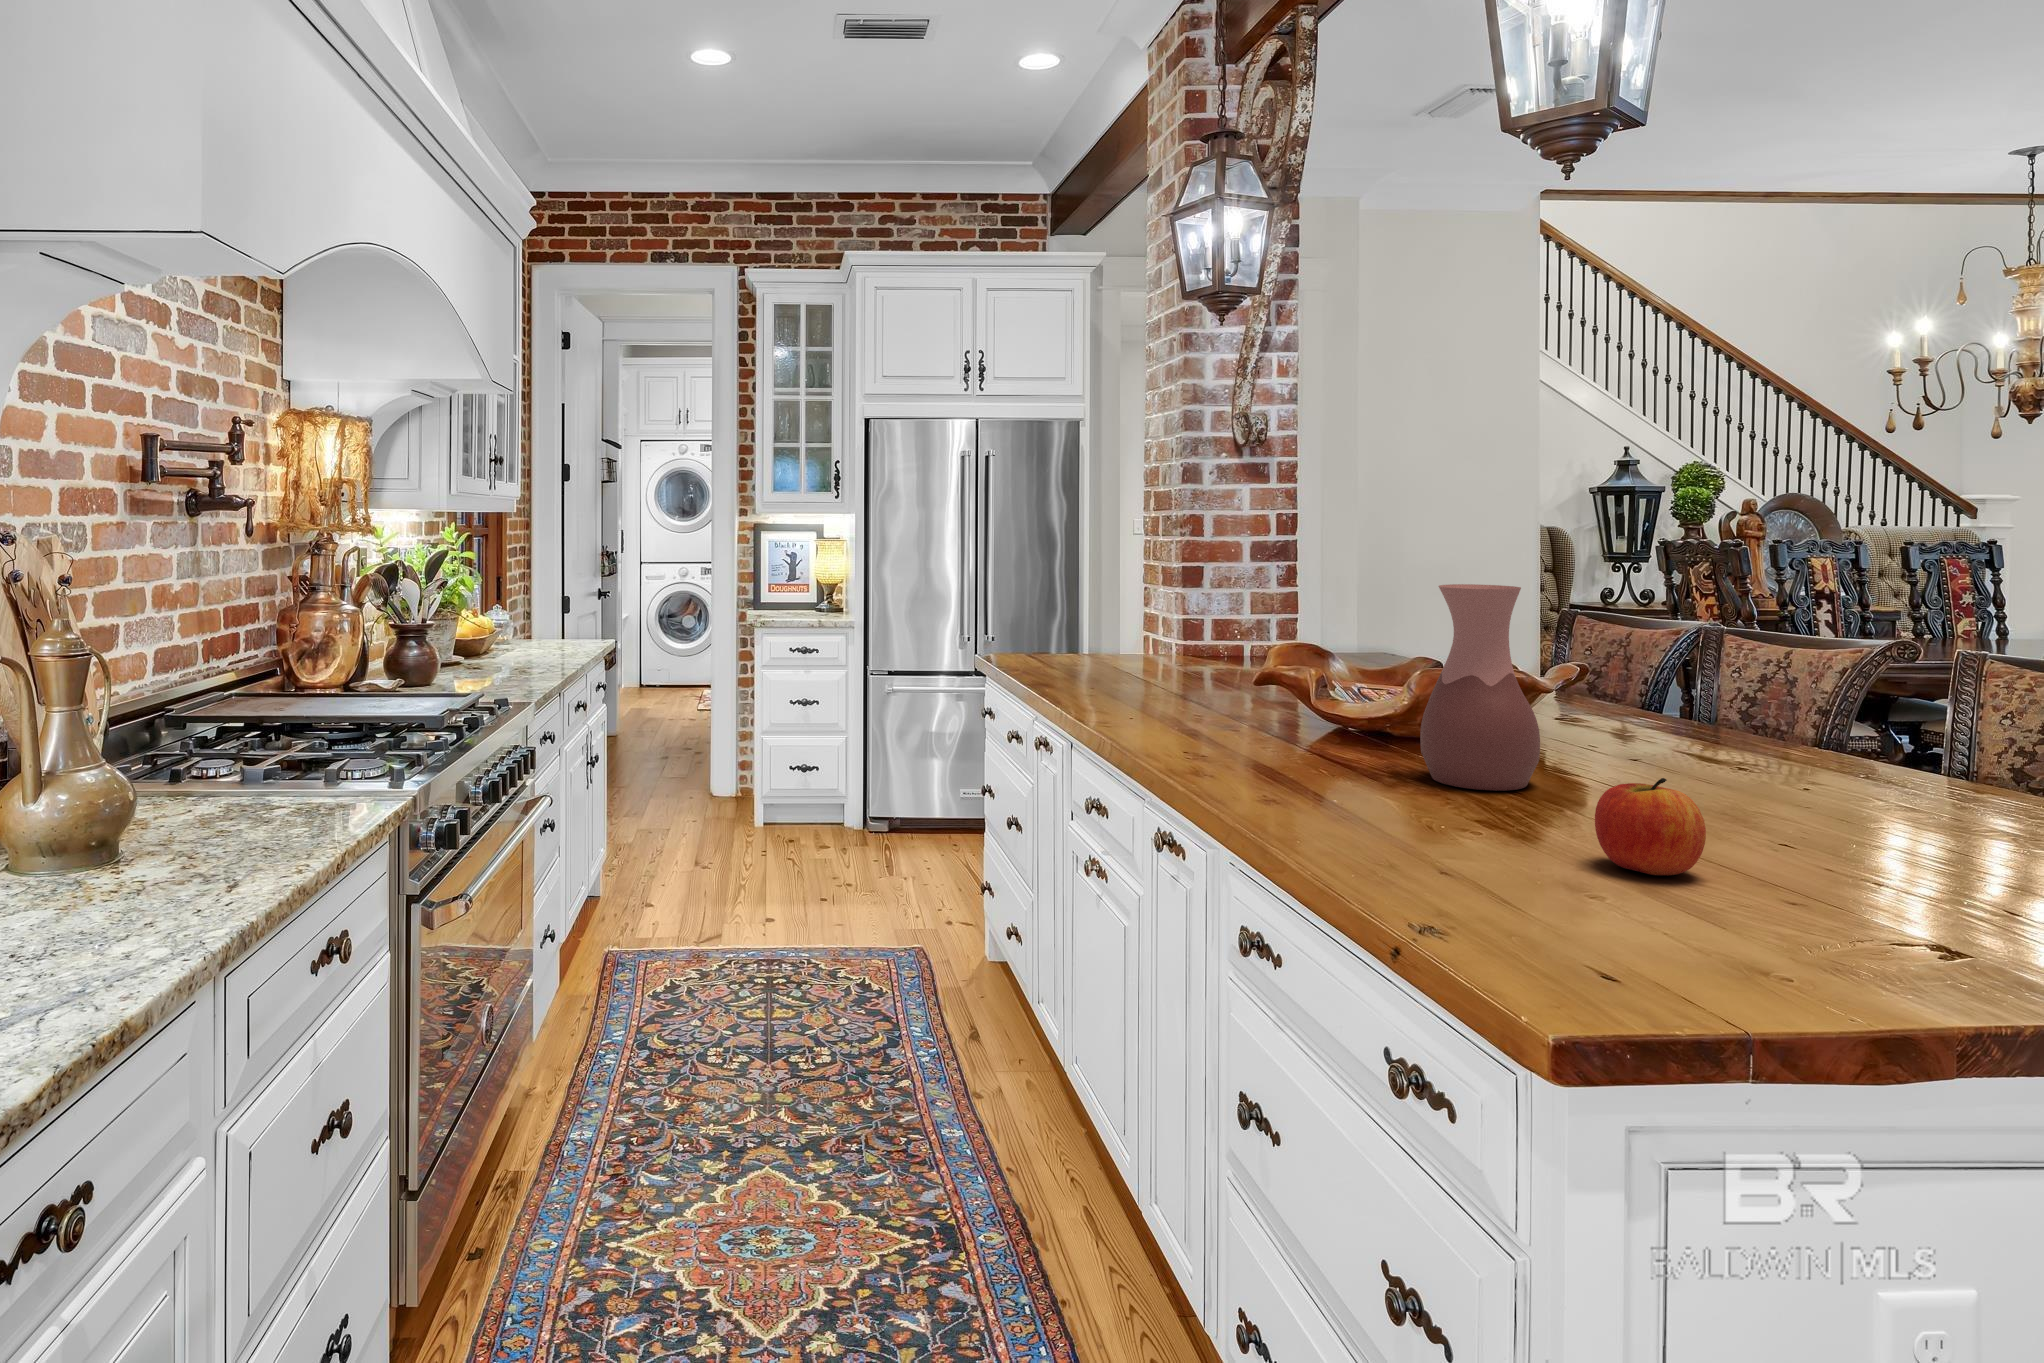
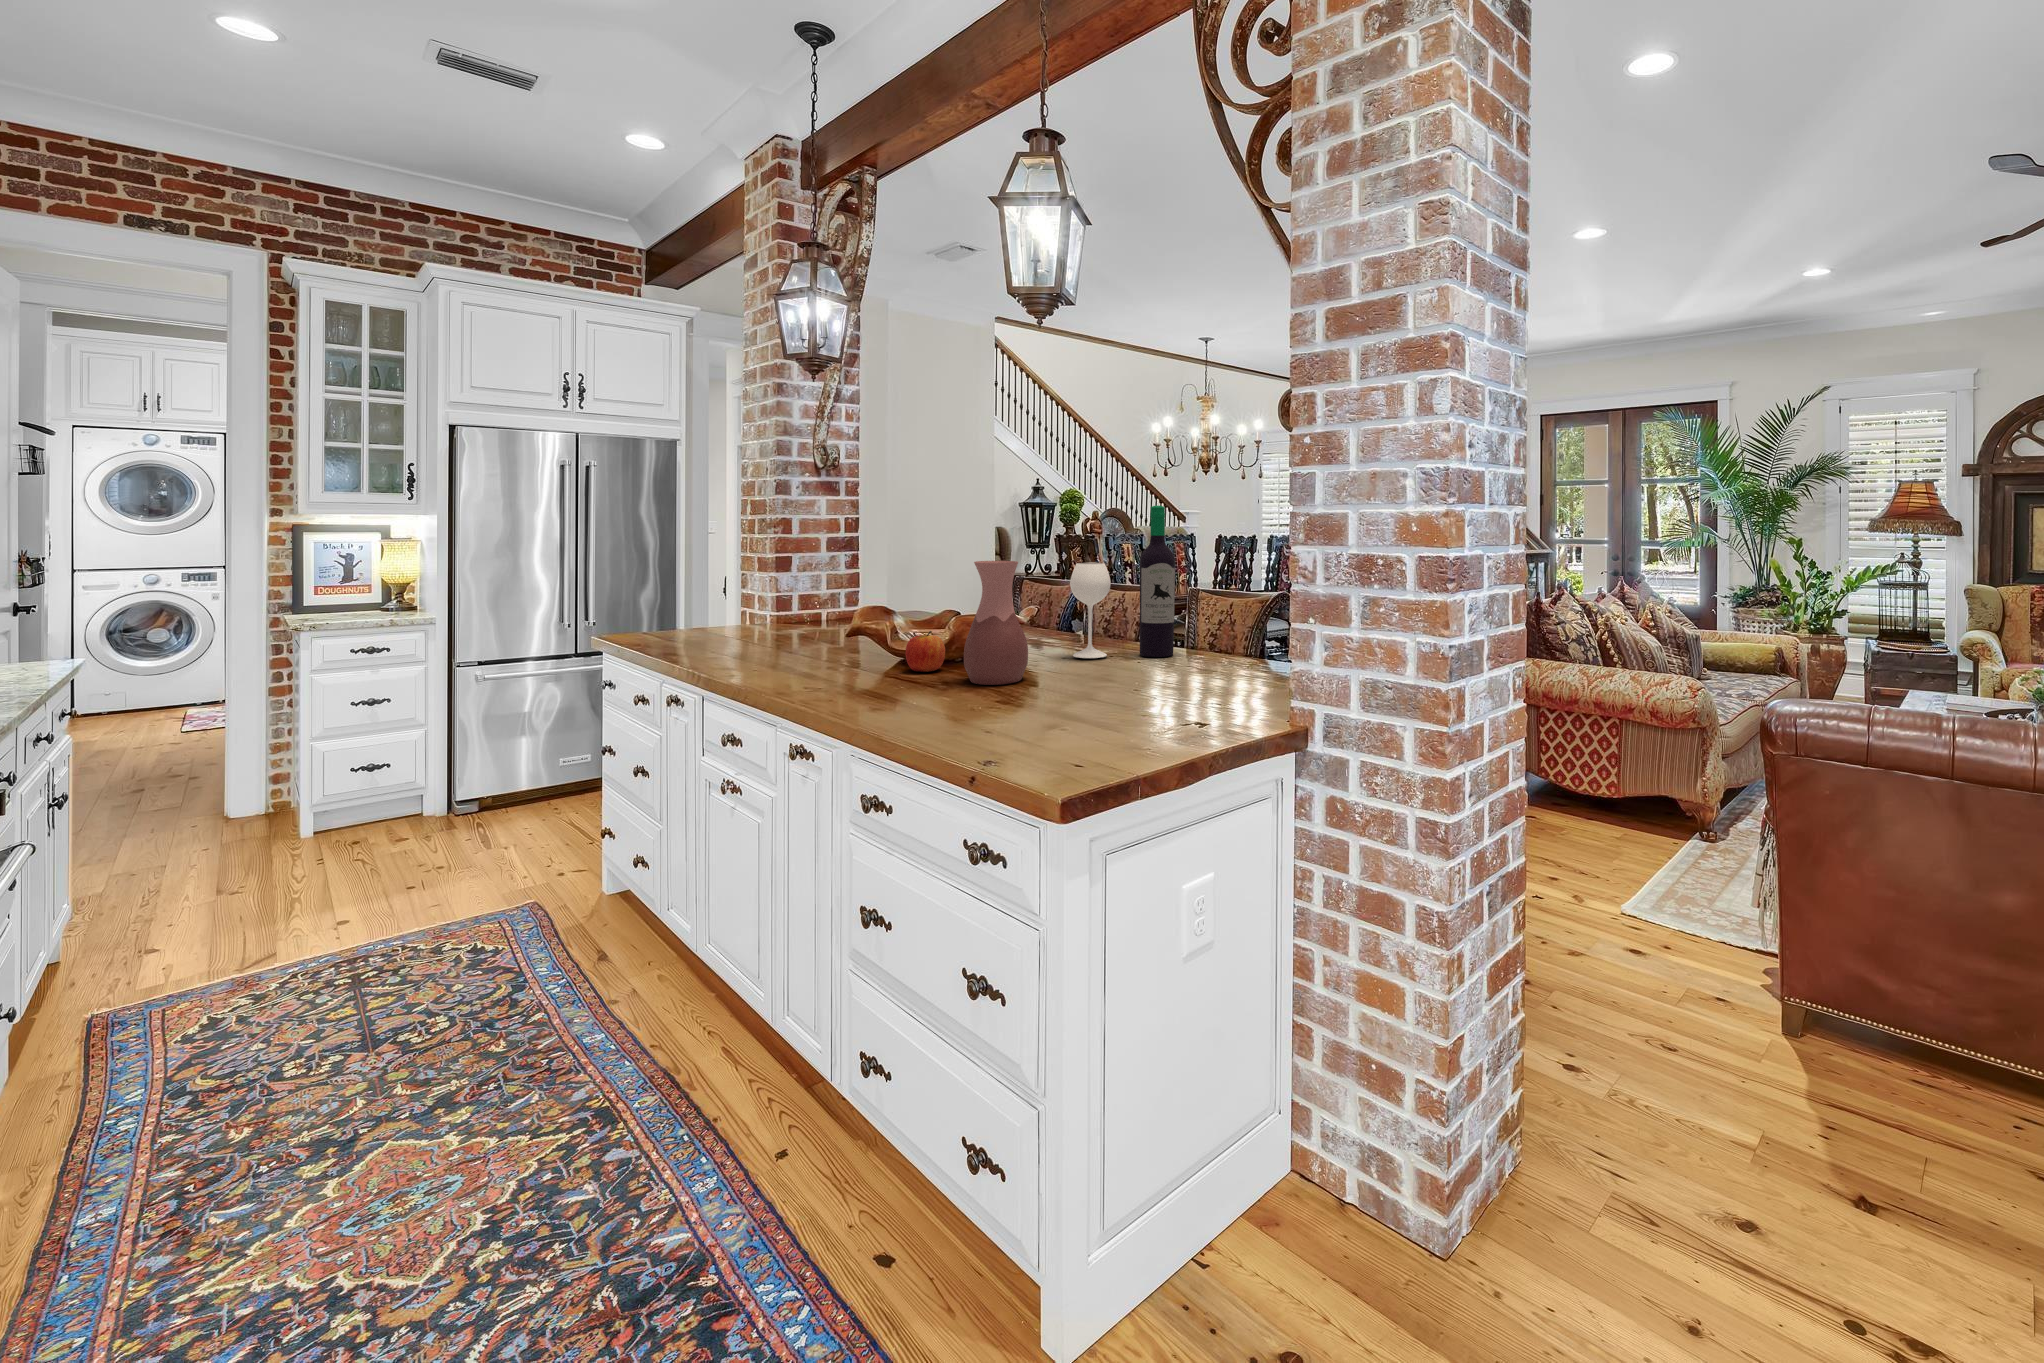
wine bottle: none [1639,488,1891,784] -> present [1070,506,1175,658]
apple: present [1595,778,1706,875] -> present [906,631,945,672]

